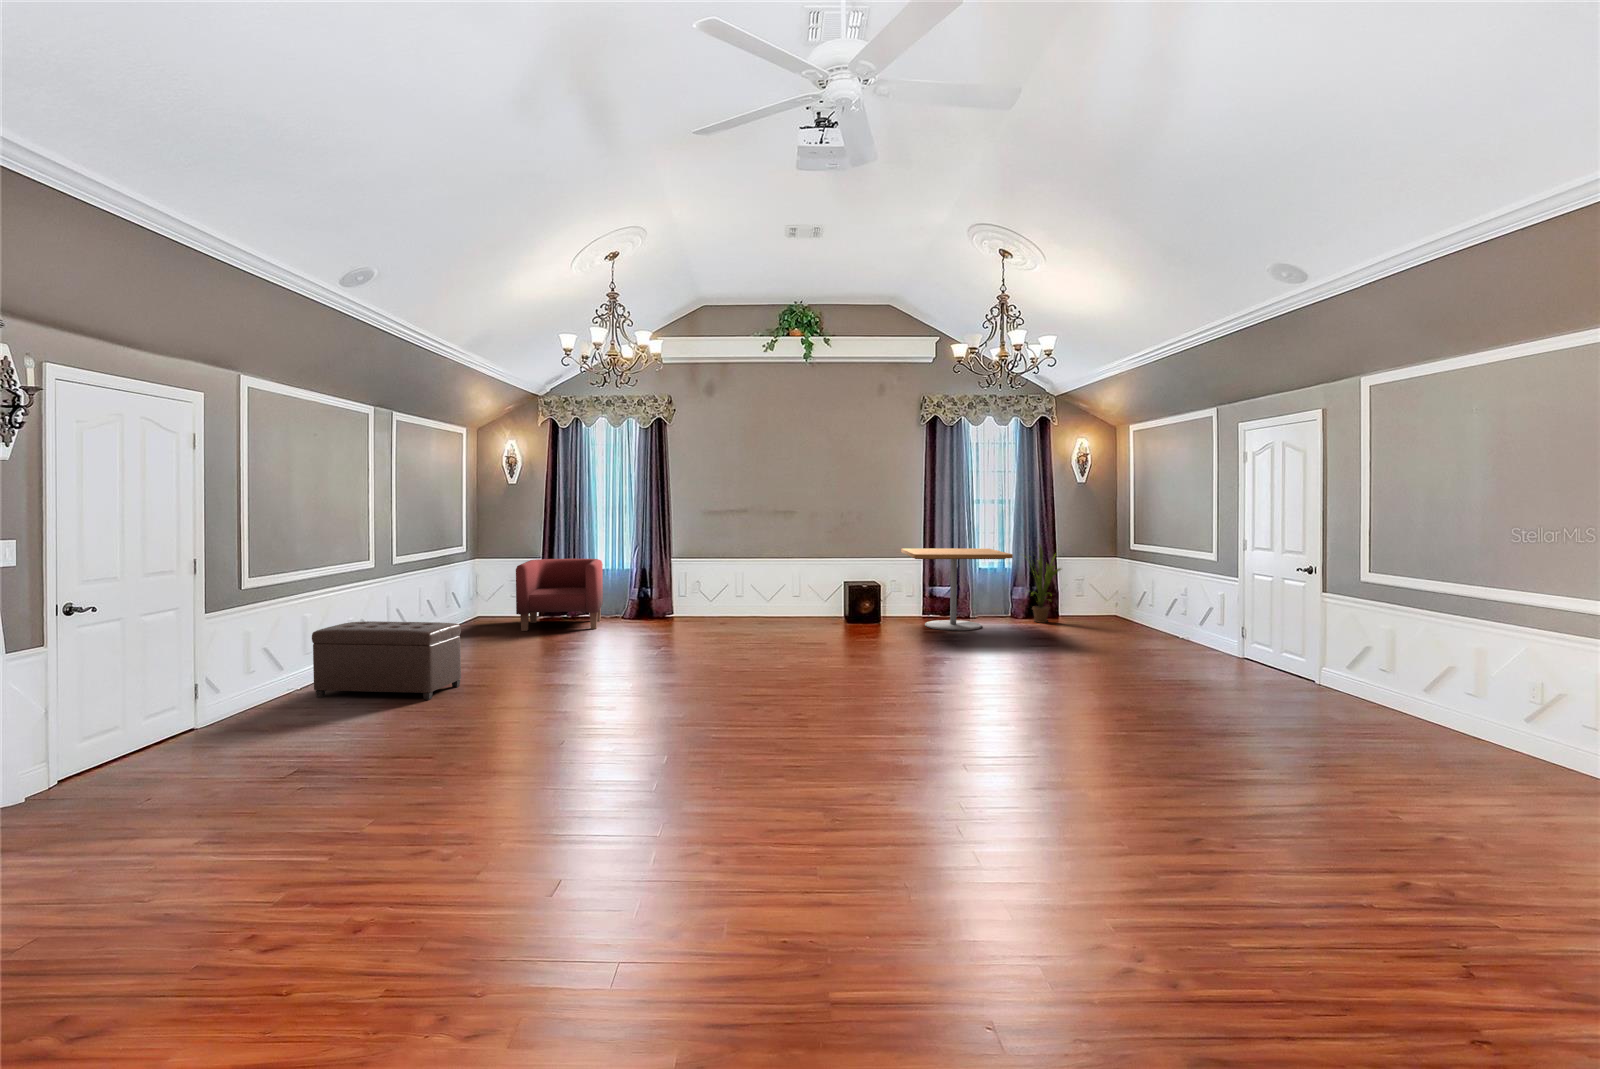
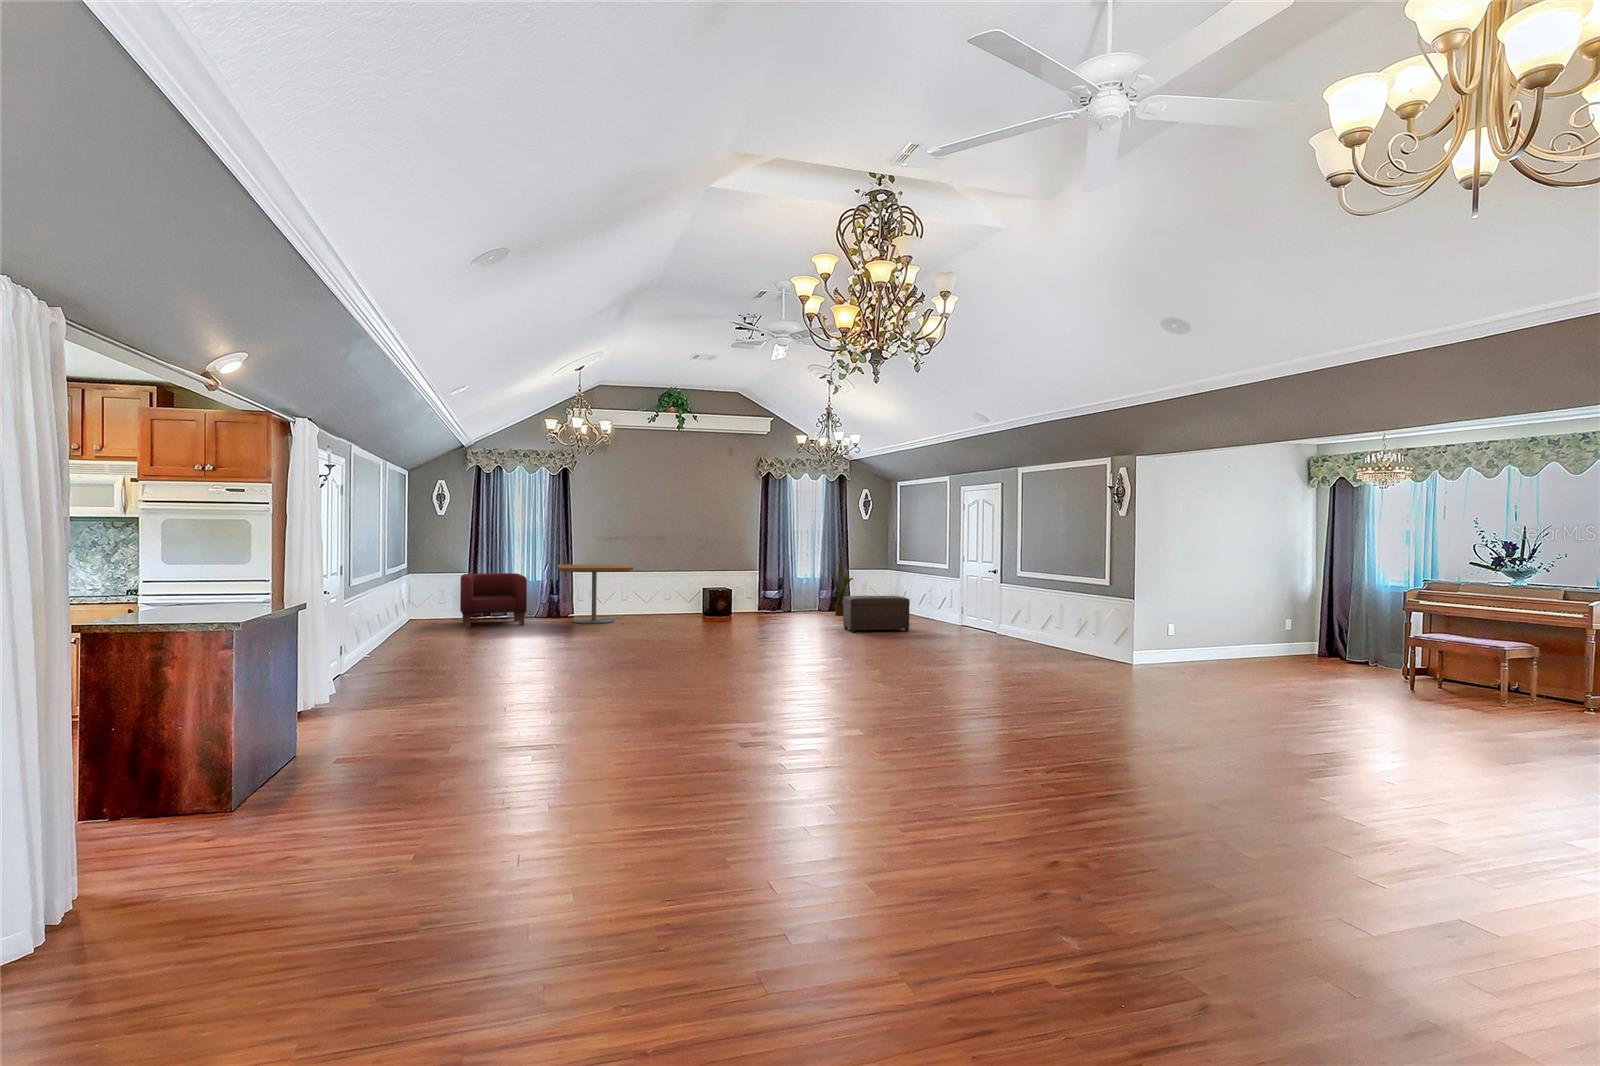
dining table: present [901,548,1013,631] -> present [557,564,633,624]
ottoman: present [312,621,461,700] -> present [843,596,910,633]

